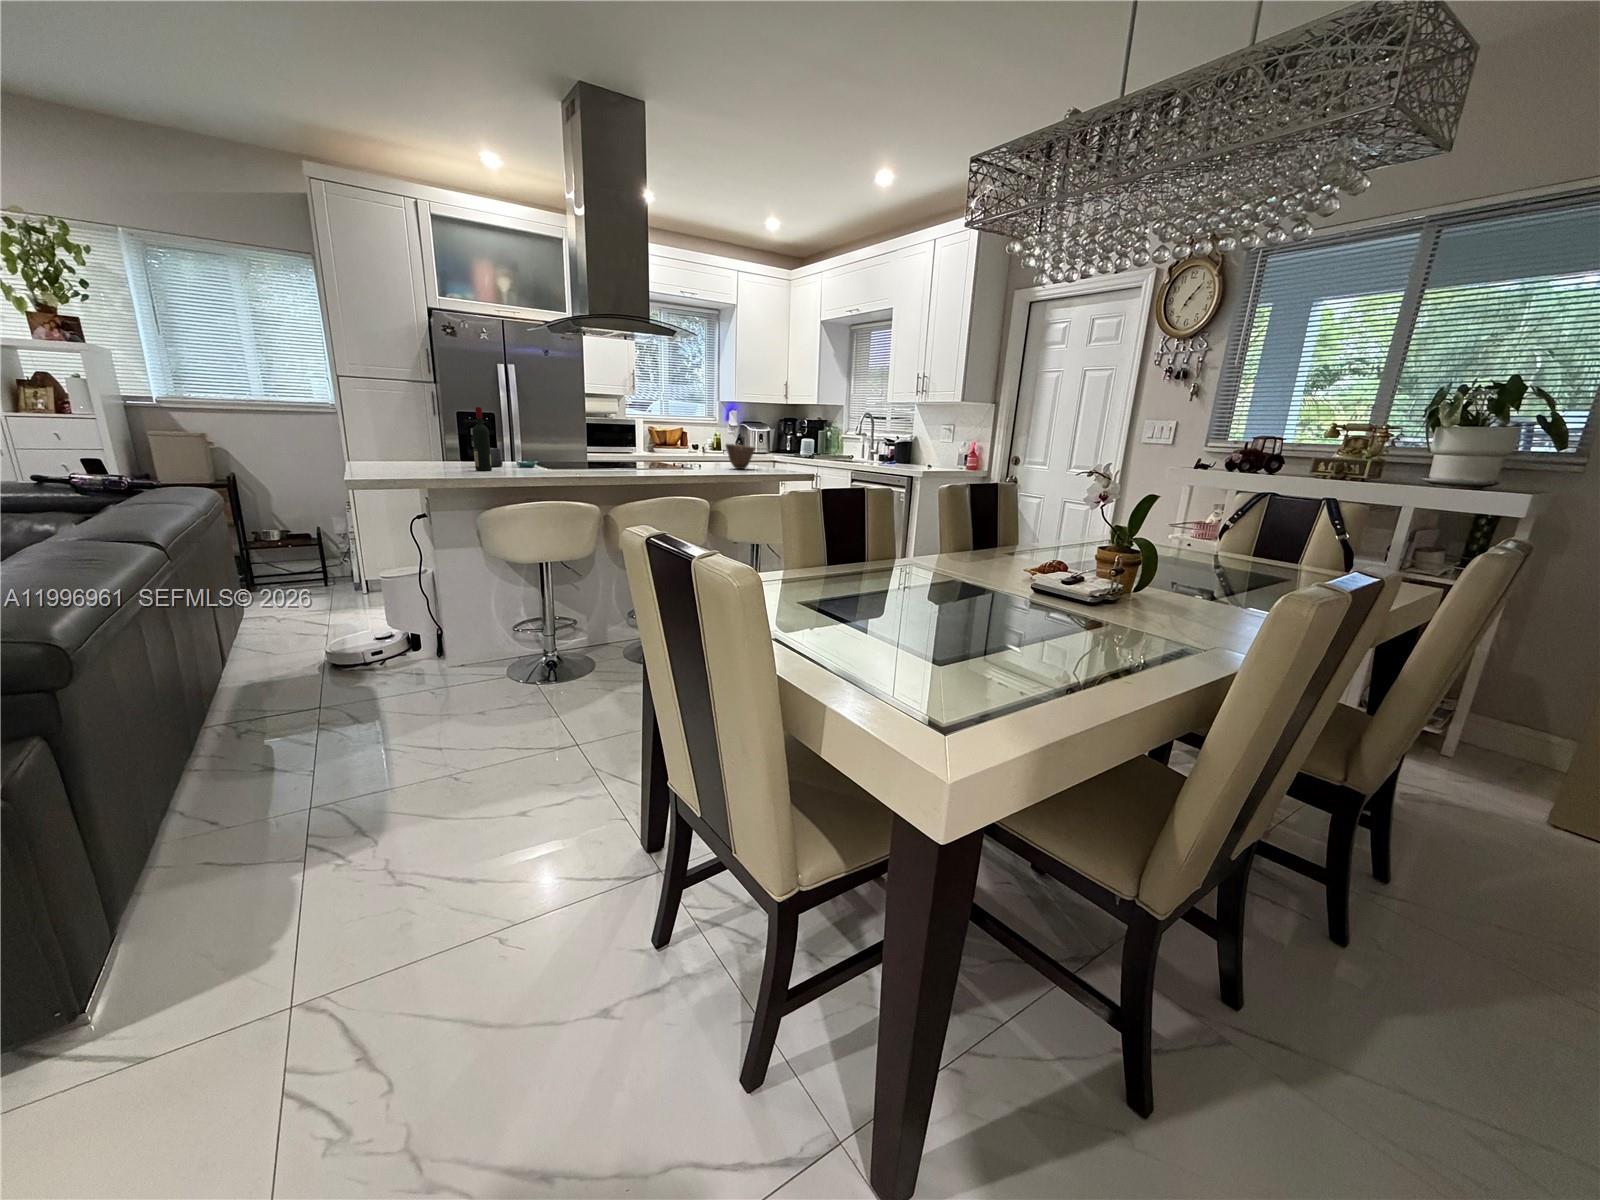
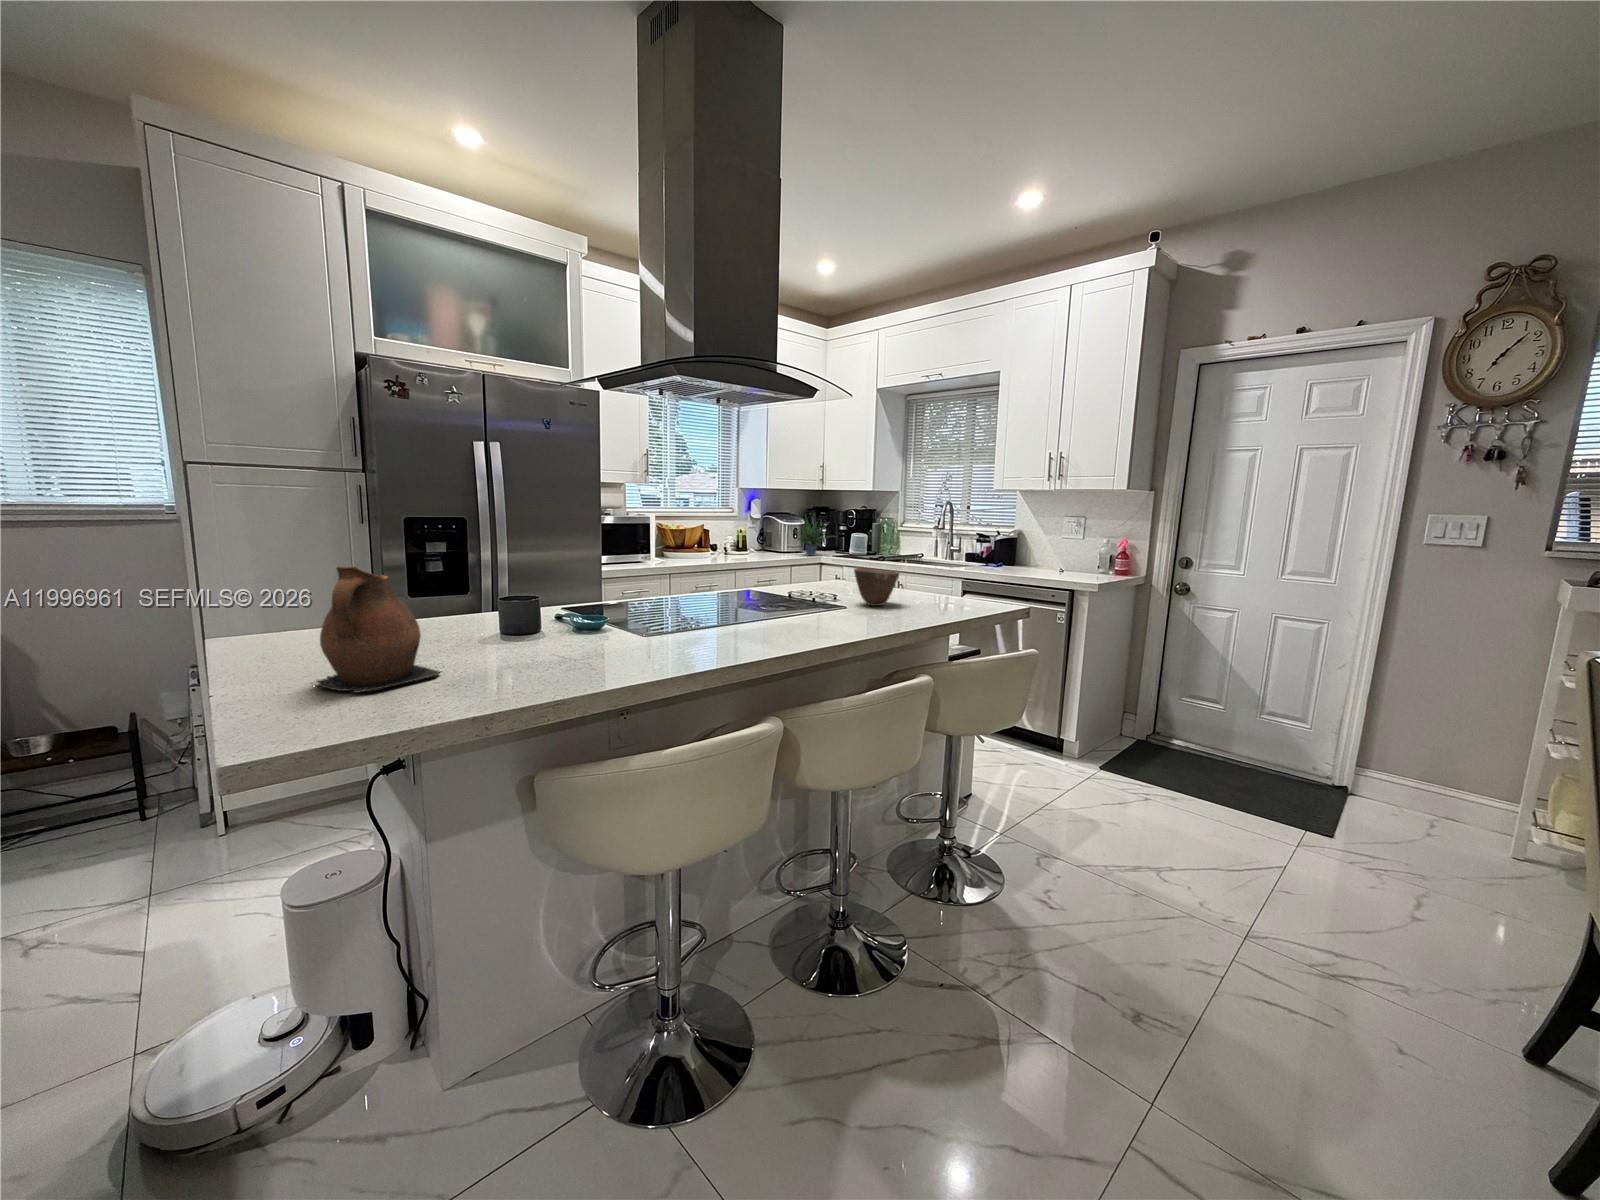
wine bottle: present [472,407,492,471] -> none [482,549,518,670]
ceramic pitcher: none [391,409,452,471] -> present [317,566,440,693]
potted plant: none [756,420,794,456] -> present [797,522,829,556]

